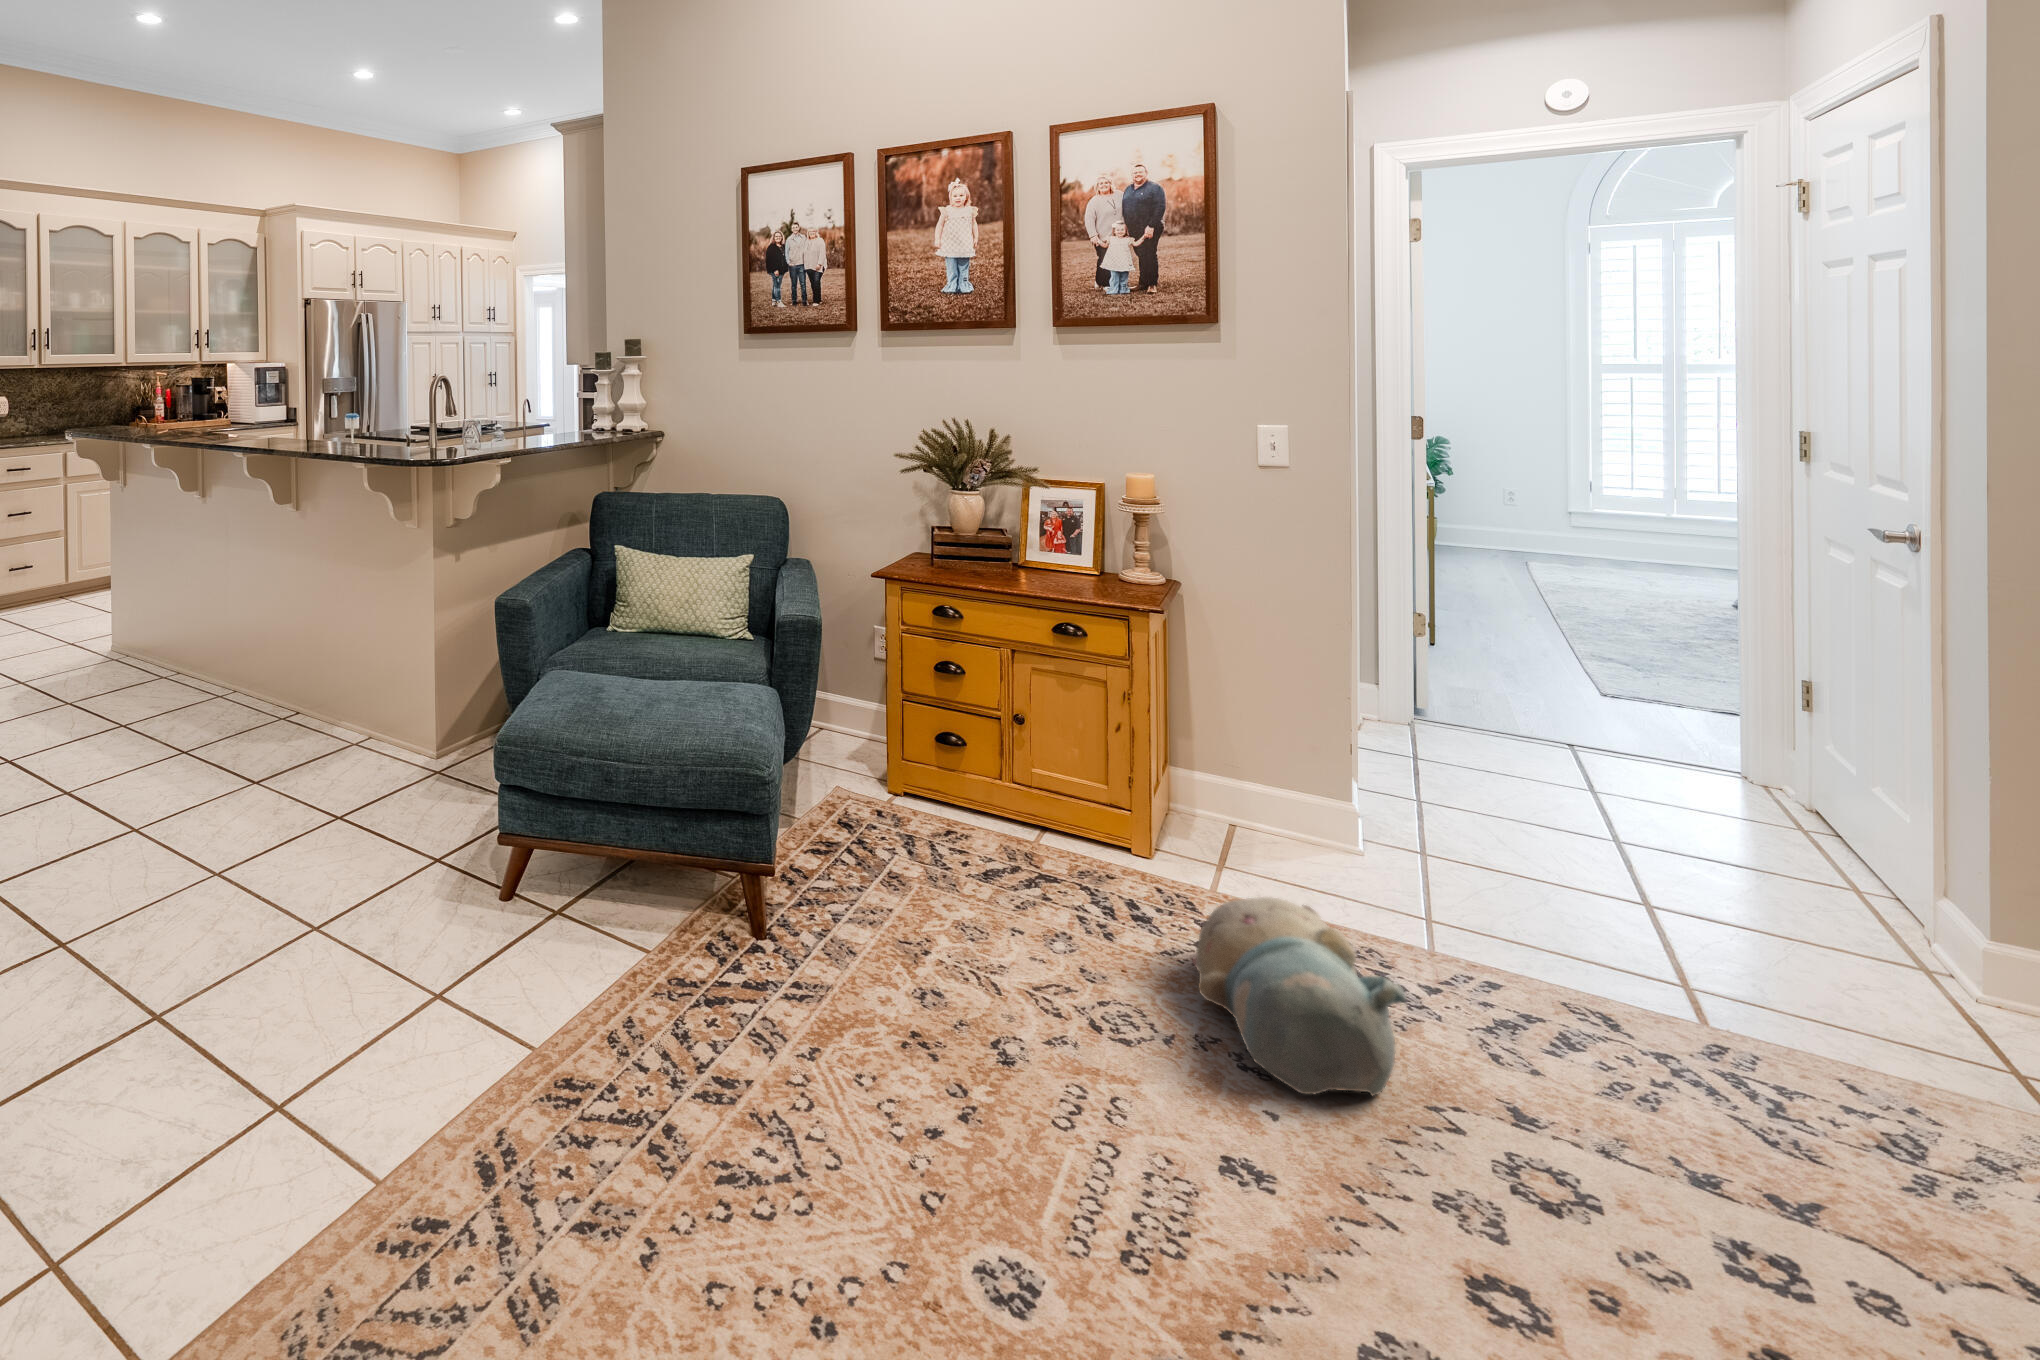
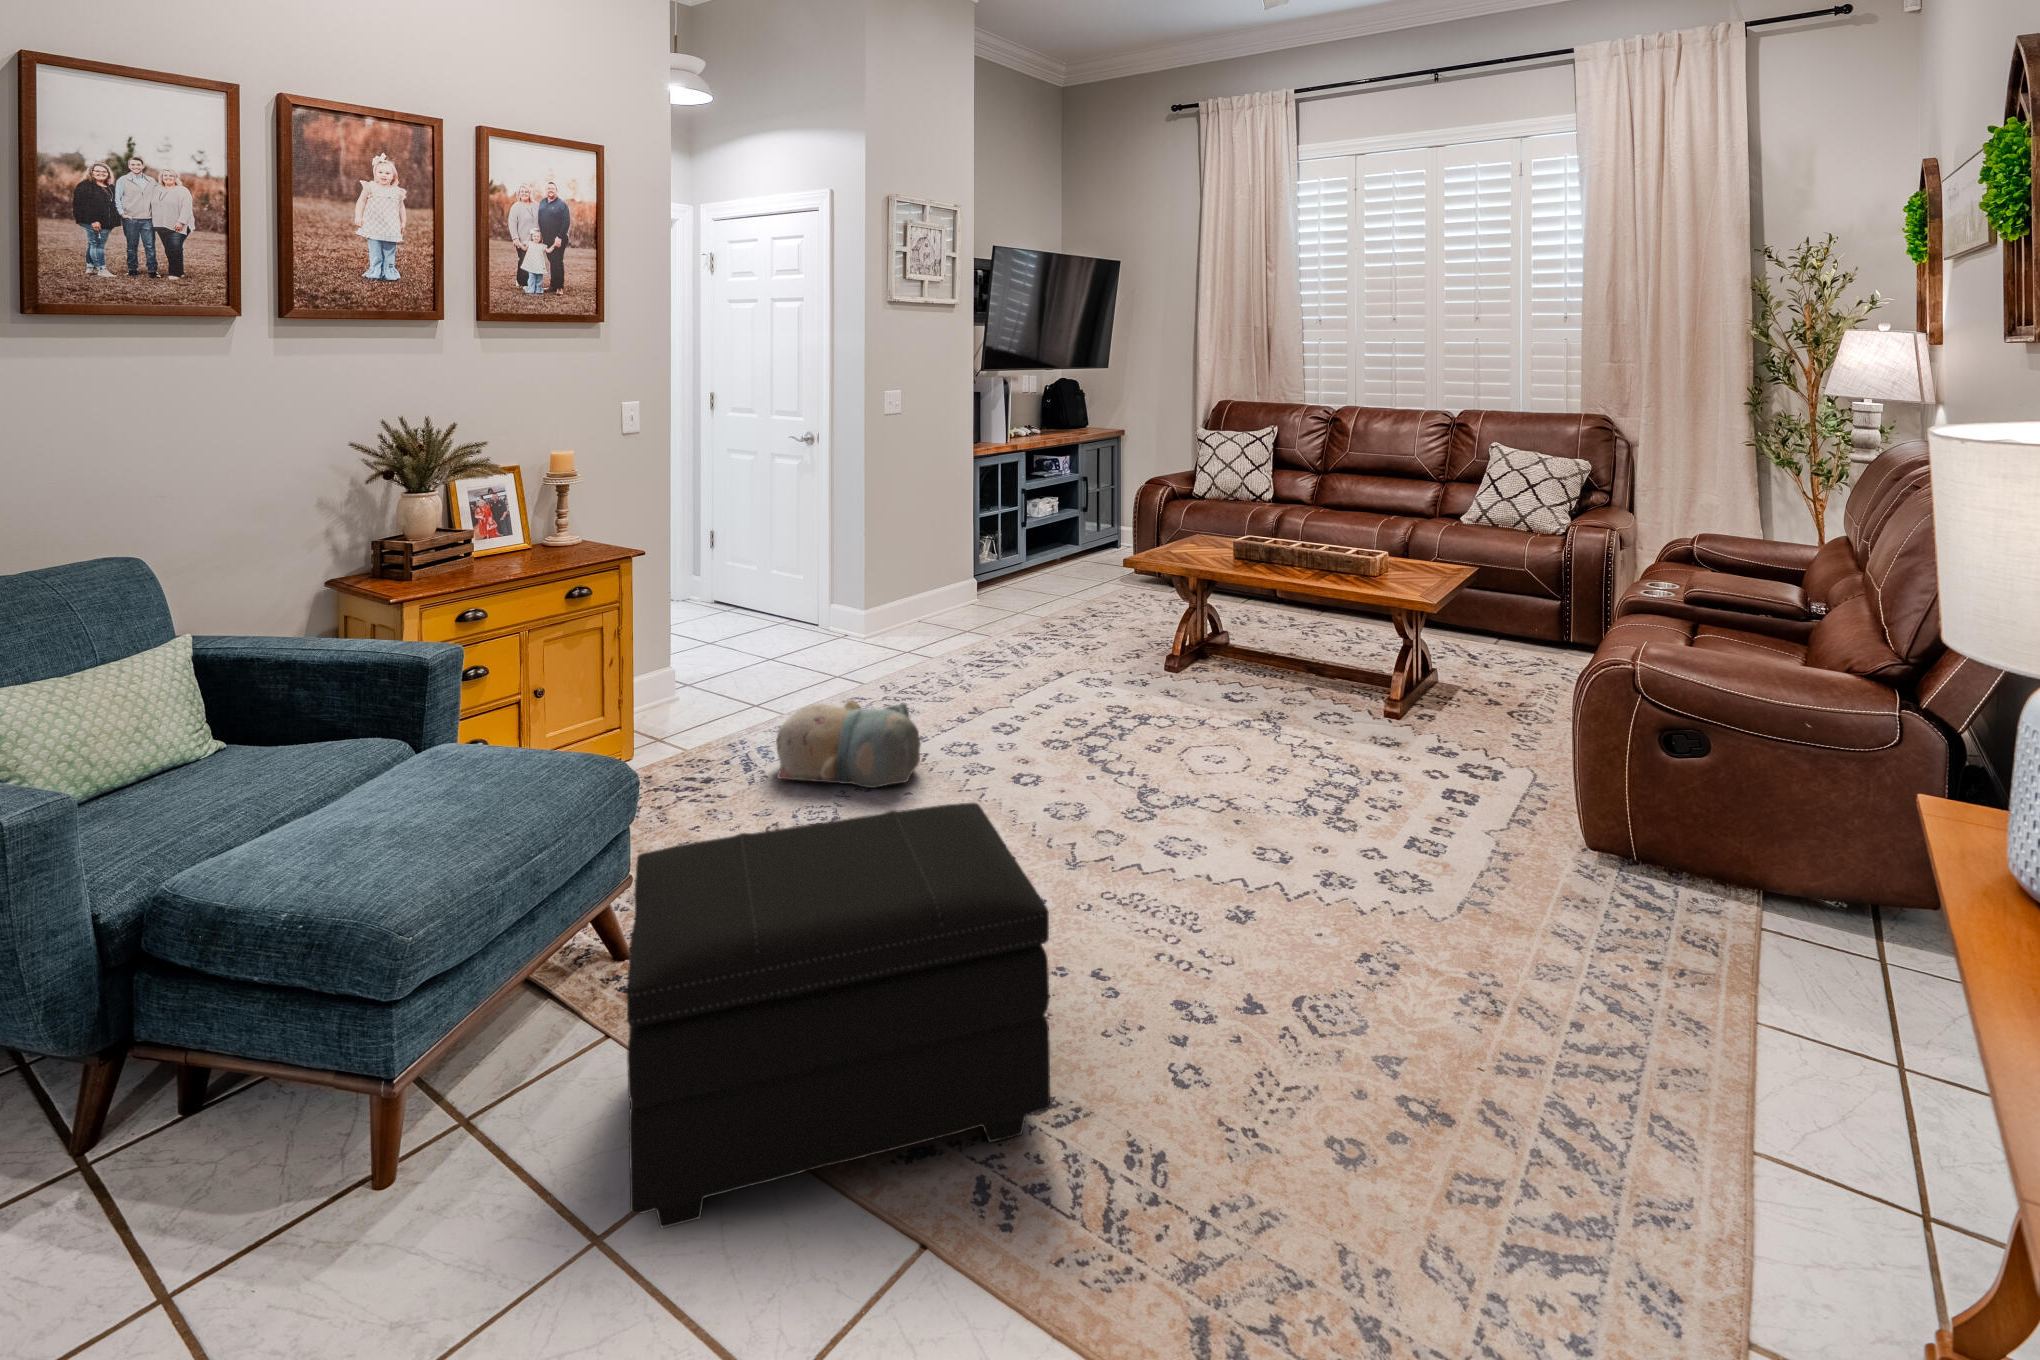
footstool: none [414,802,757,1260] -> present [627,803,1050,1228]

